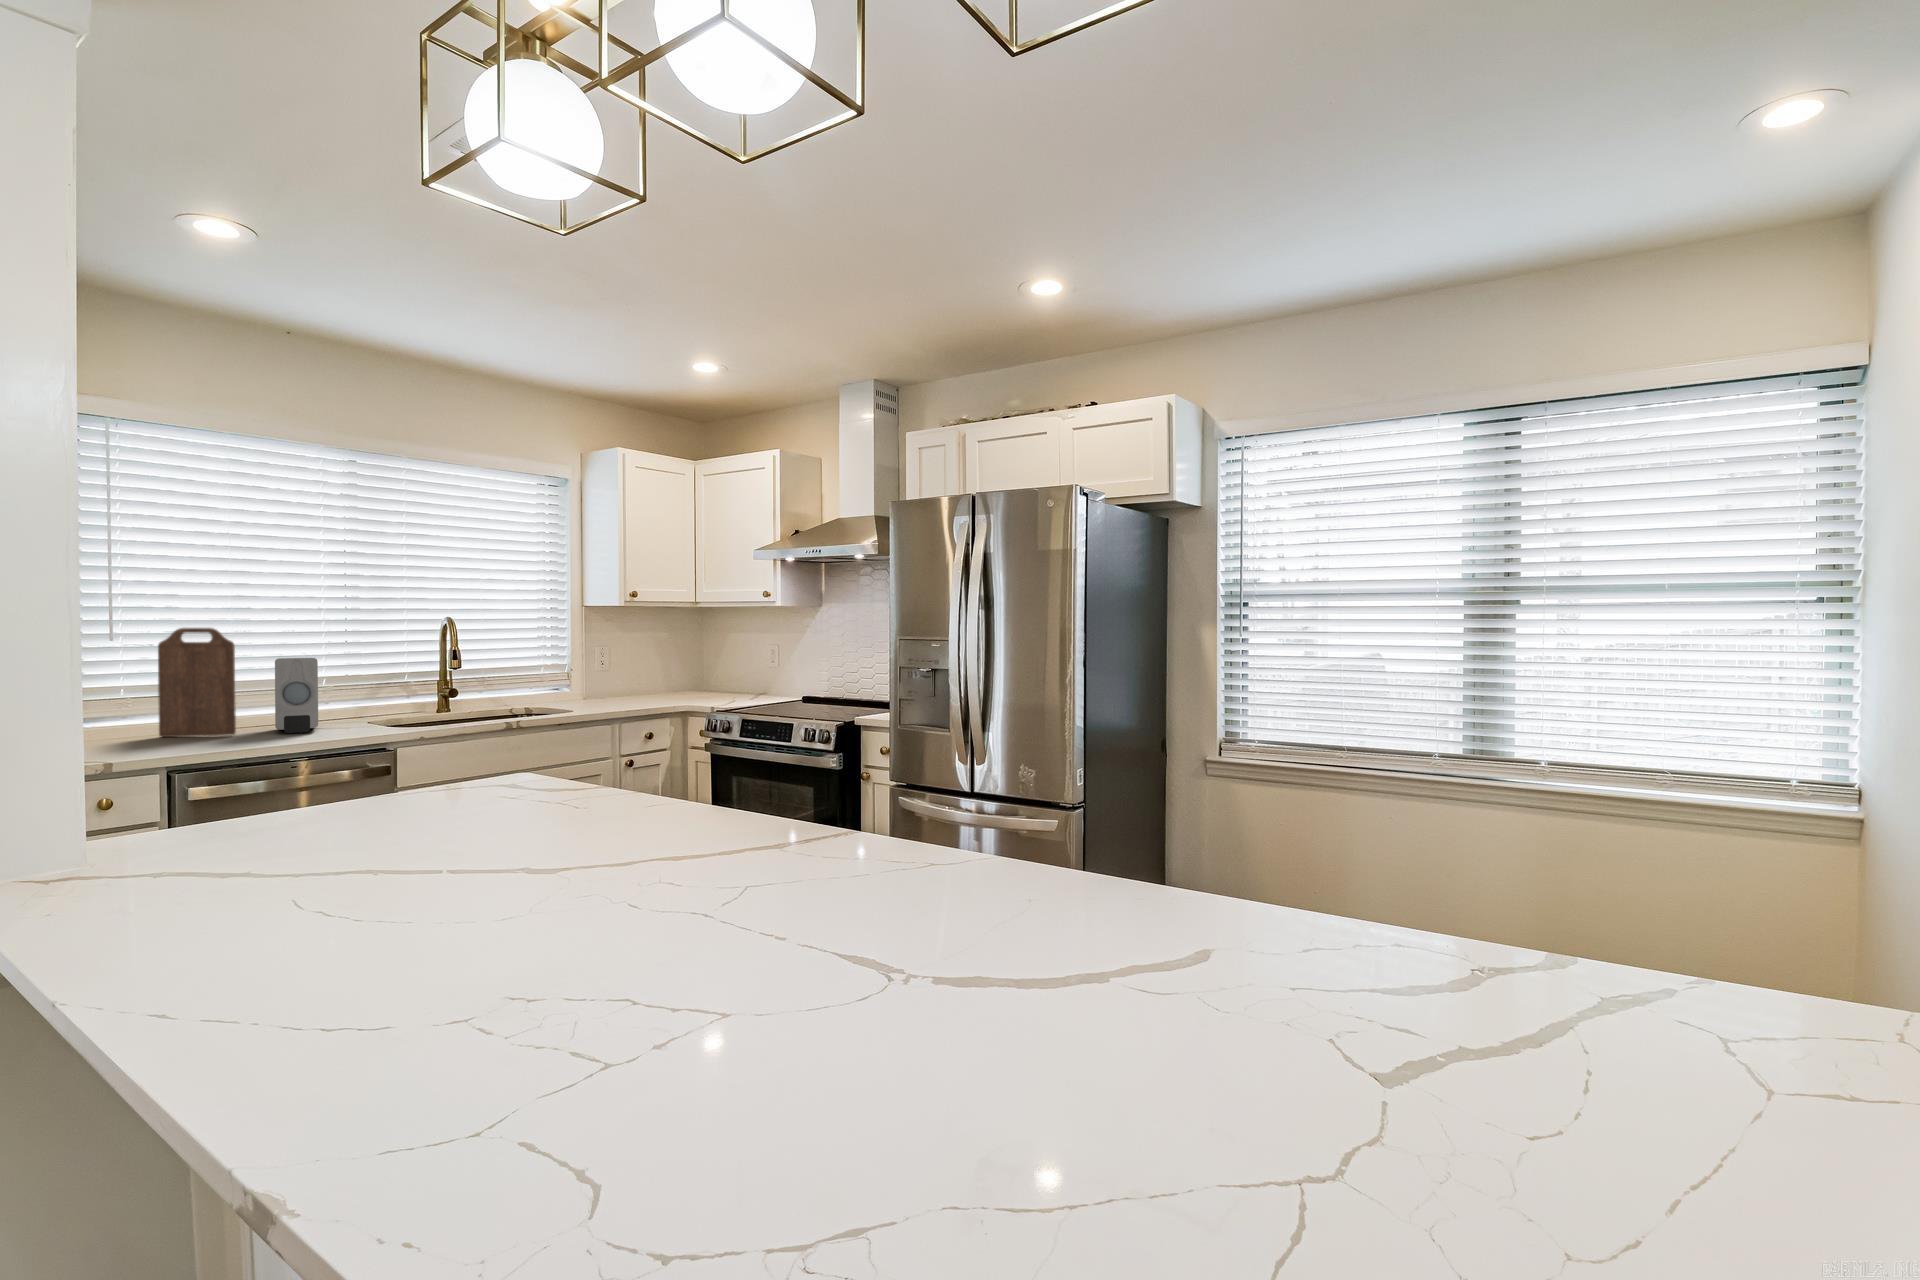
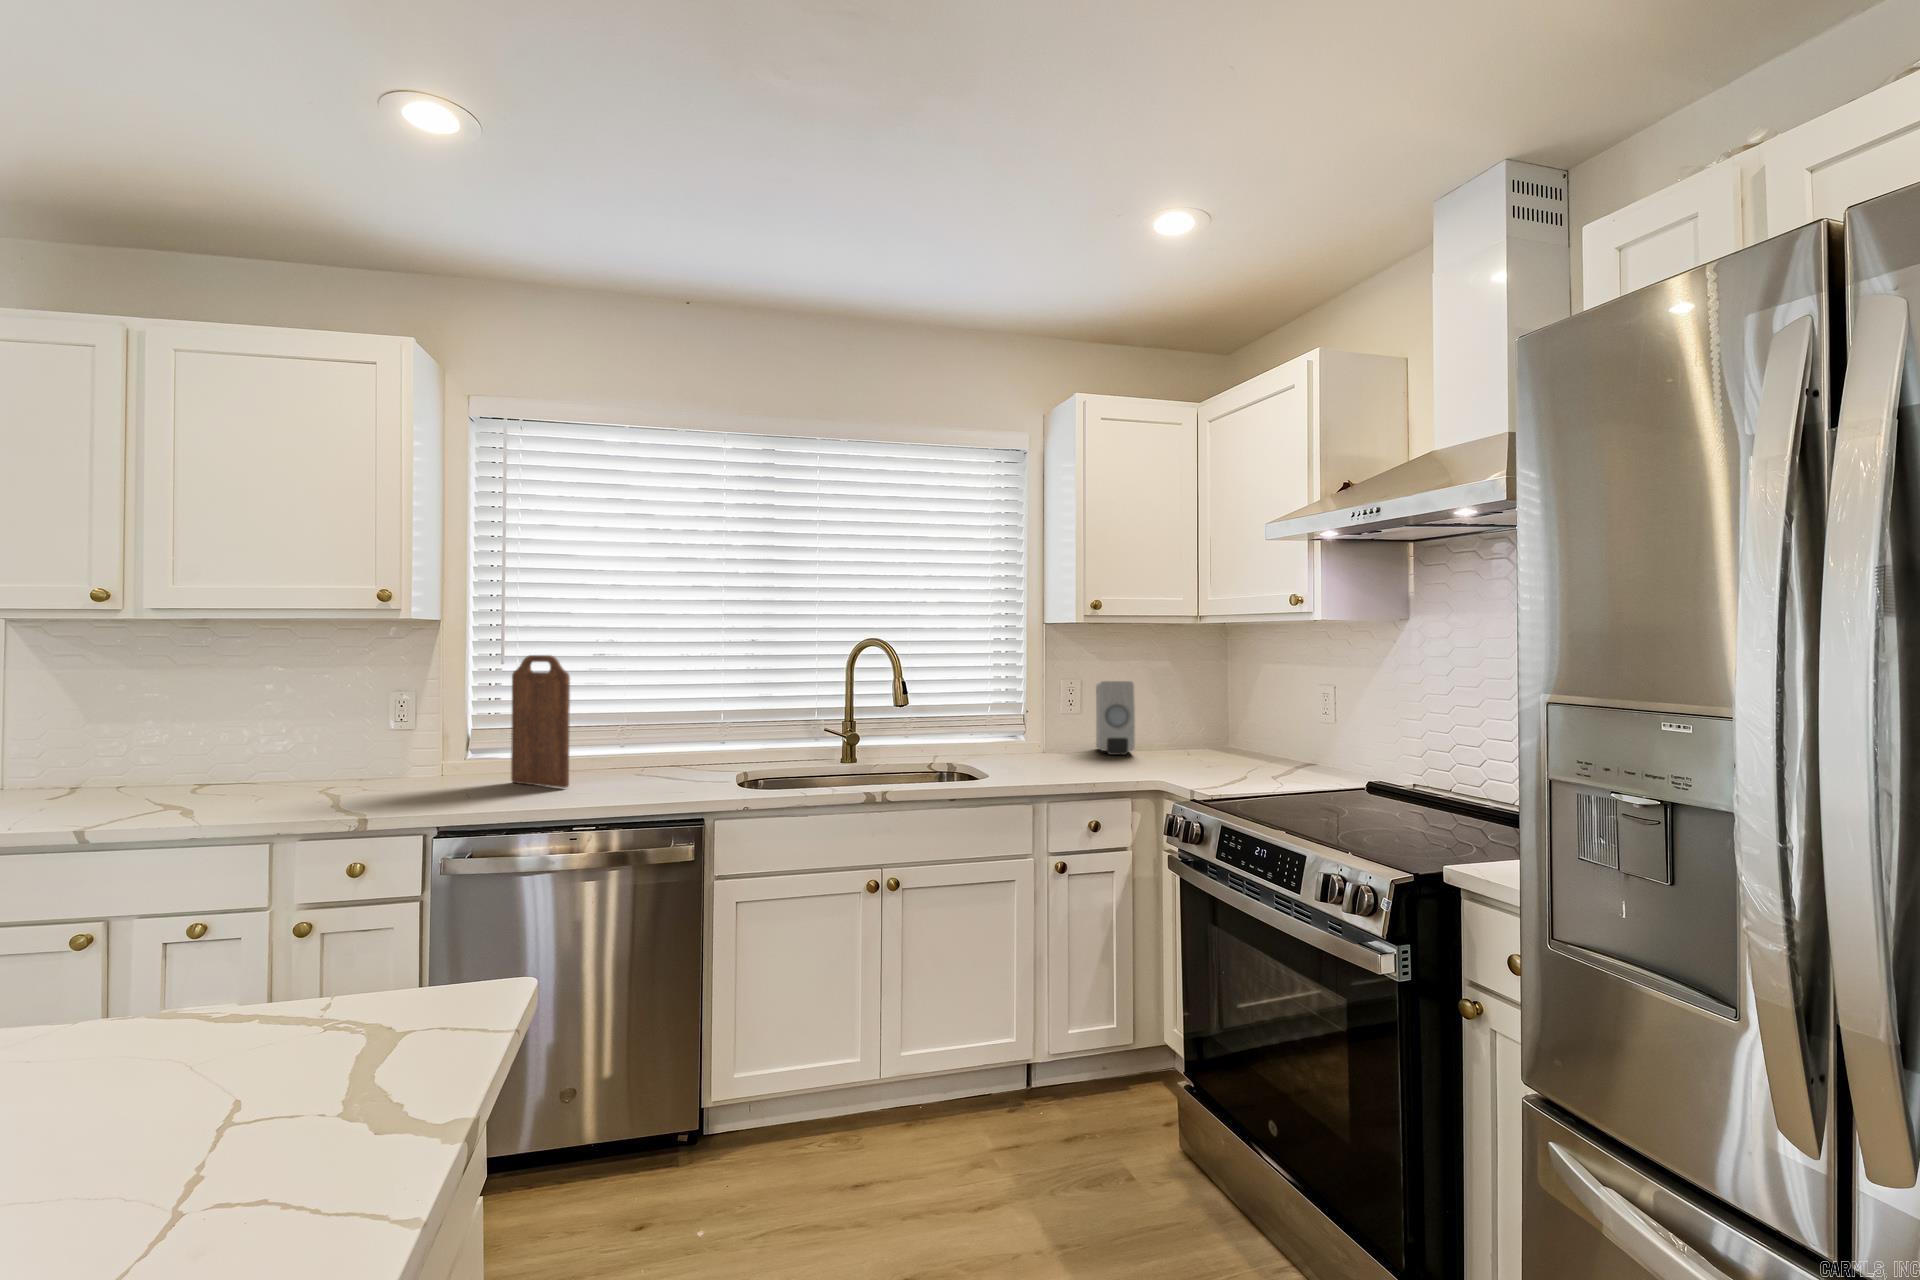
soap dispenser: present [275,658,318,733] -> present [1096,681,1135,755]

